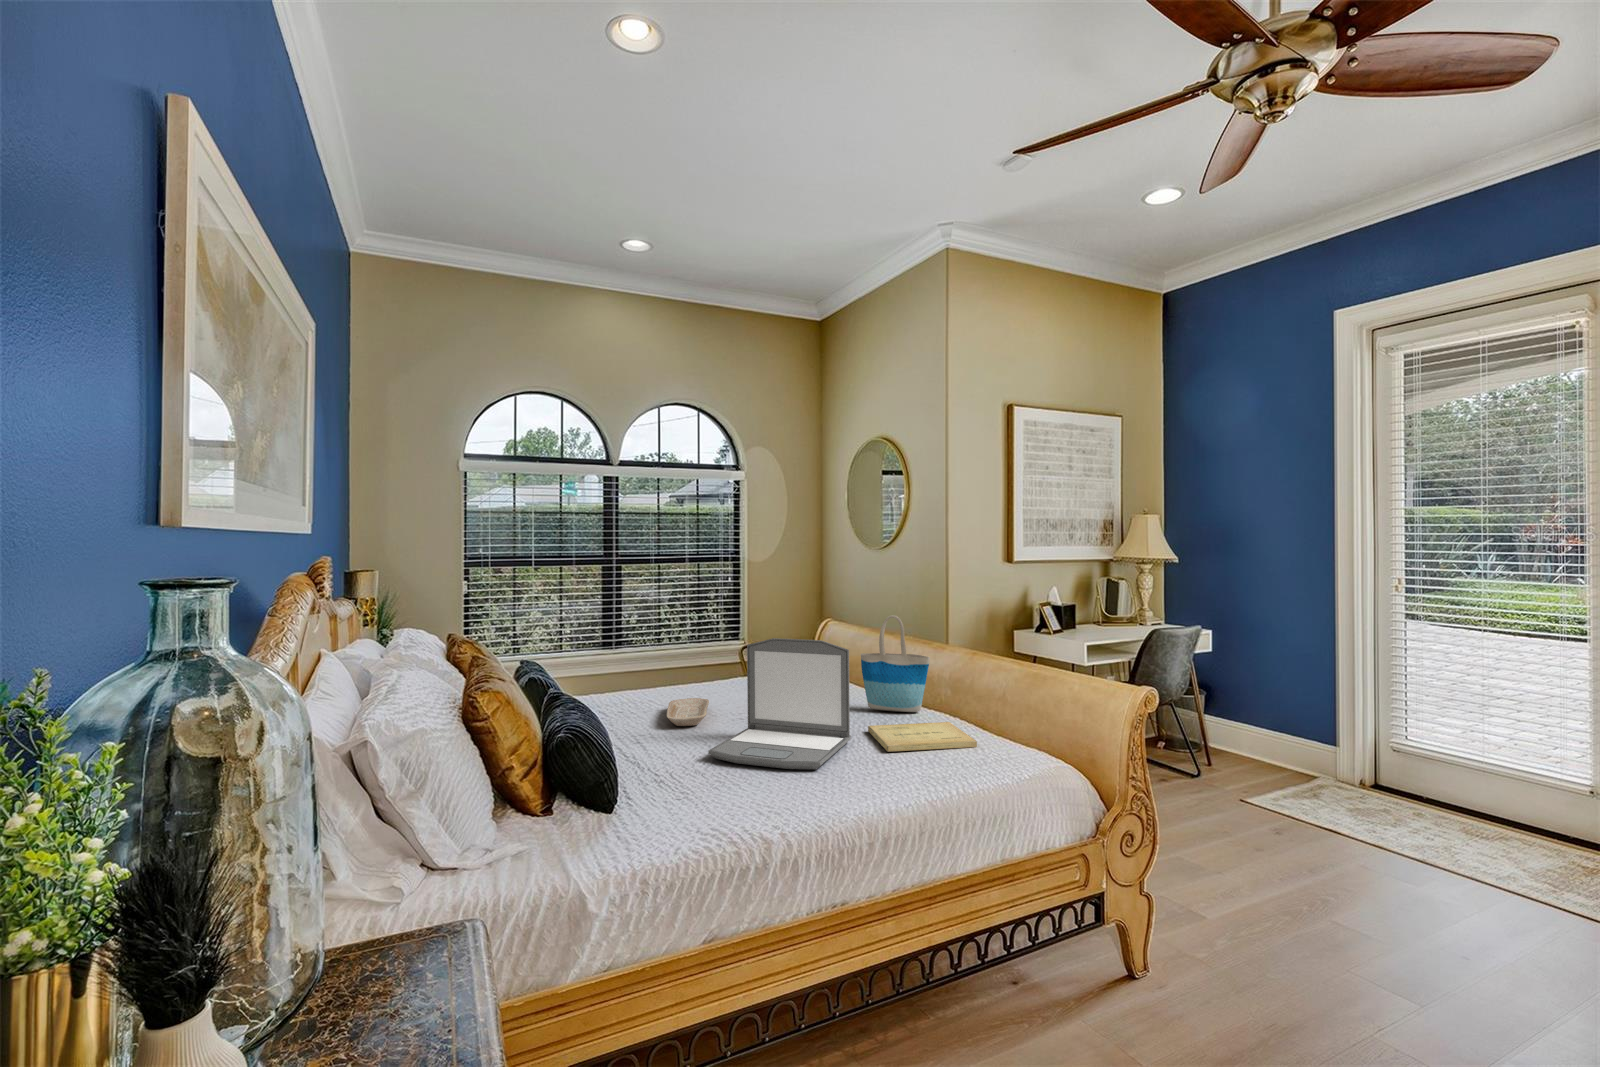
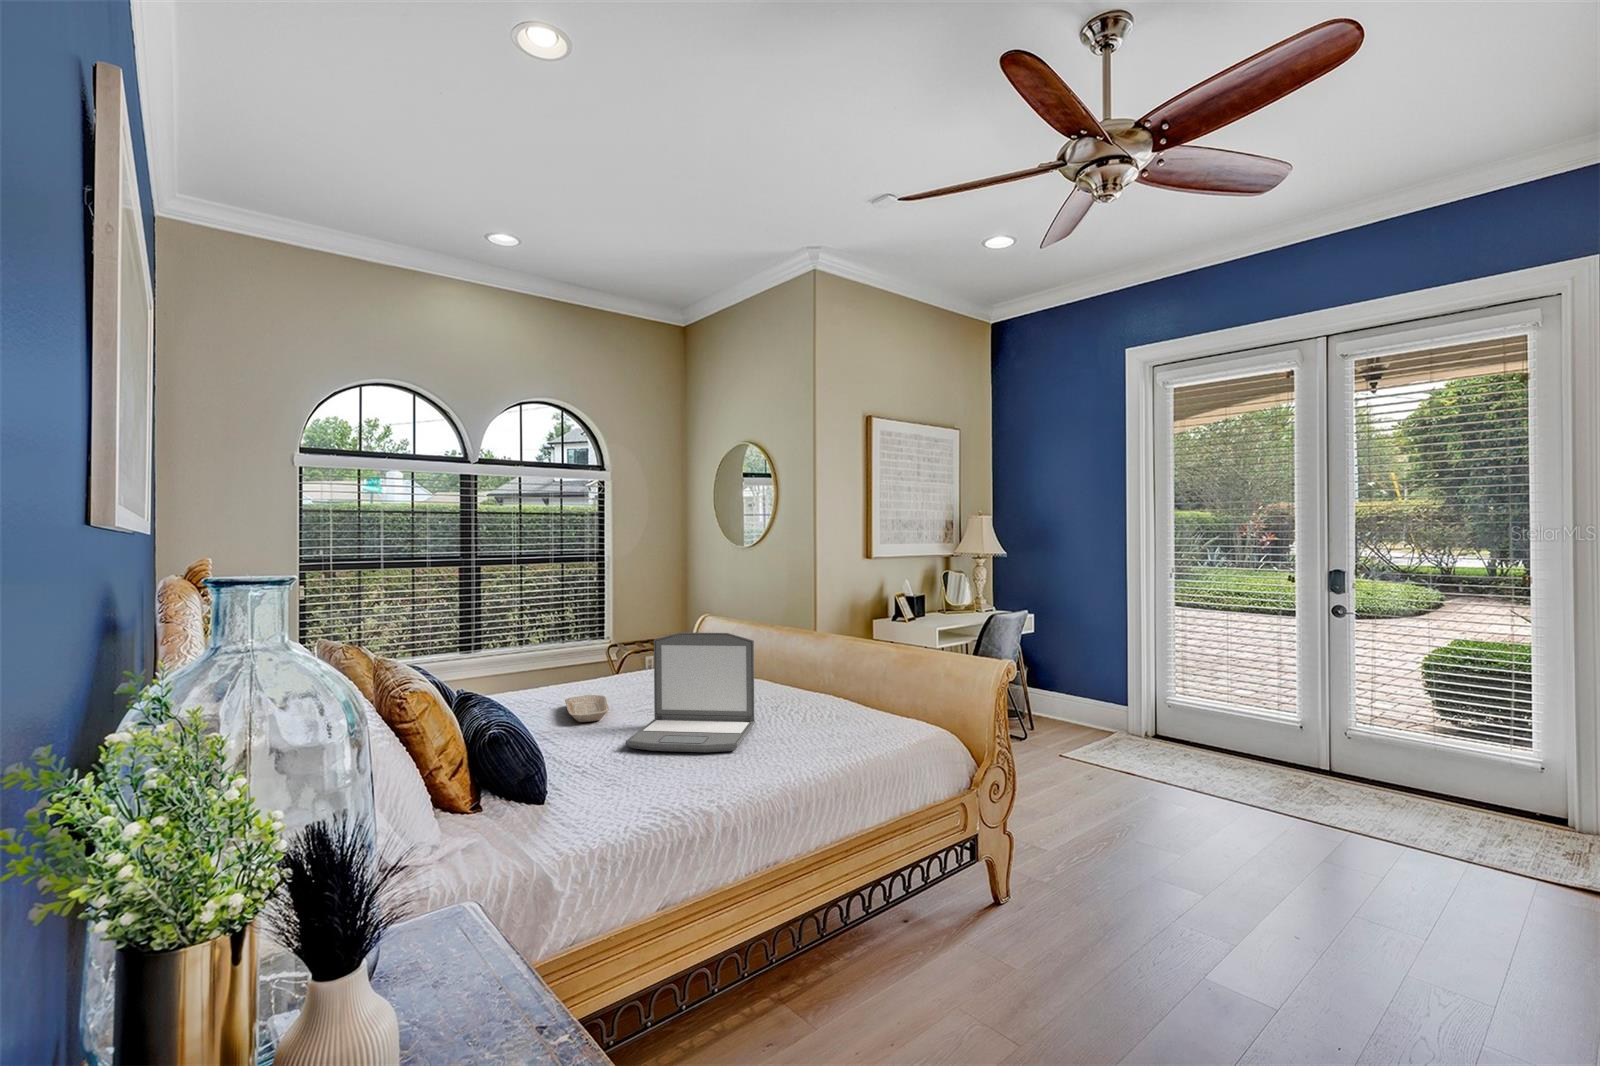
tote bag: present [861,615,930,712] -> none [753,609,817,697]
book: present [868,722,977,752] -> none [767,703,868,731]

